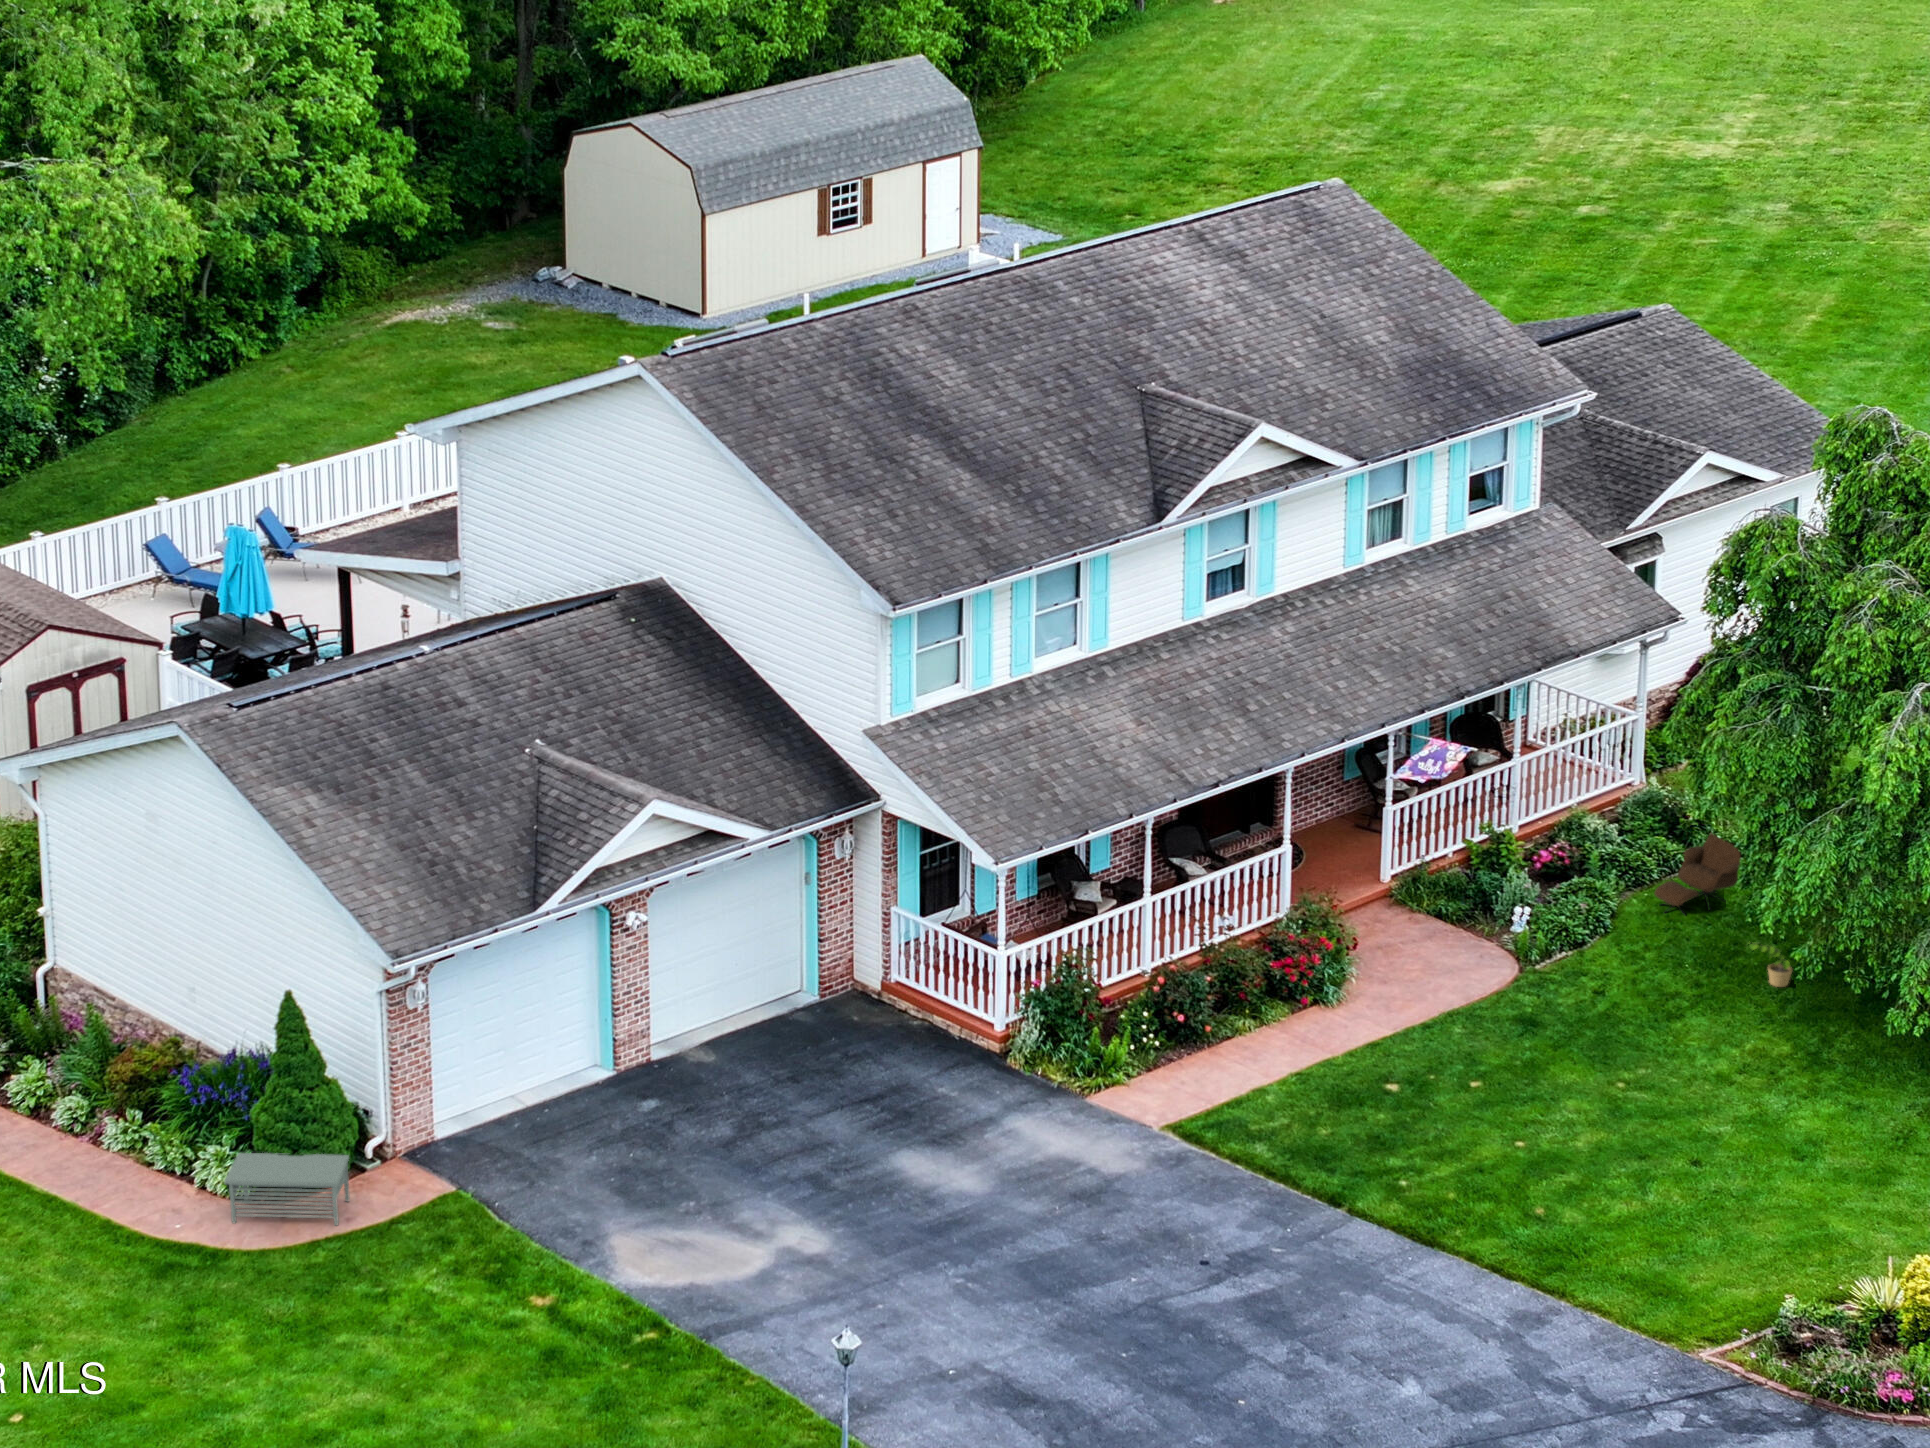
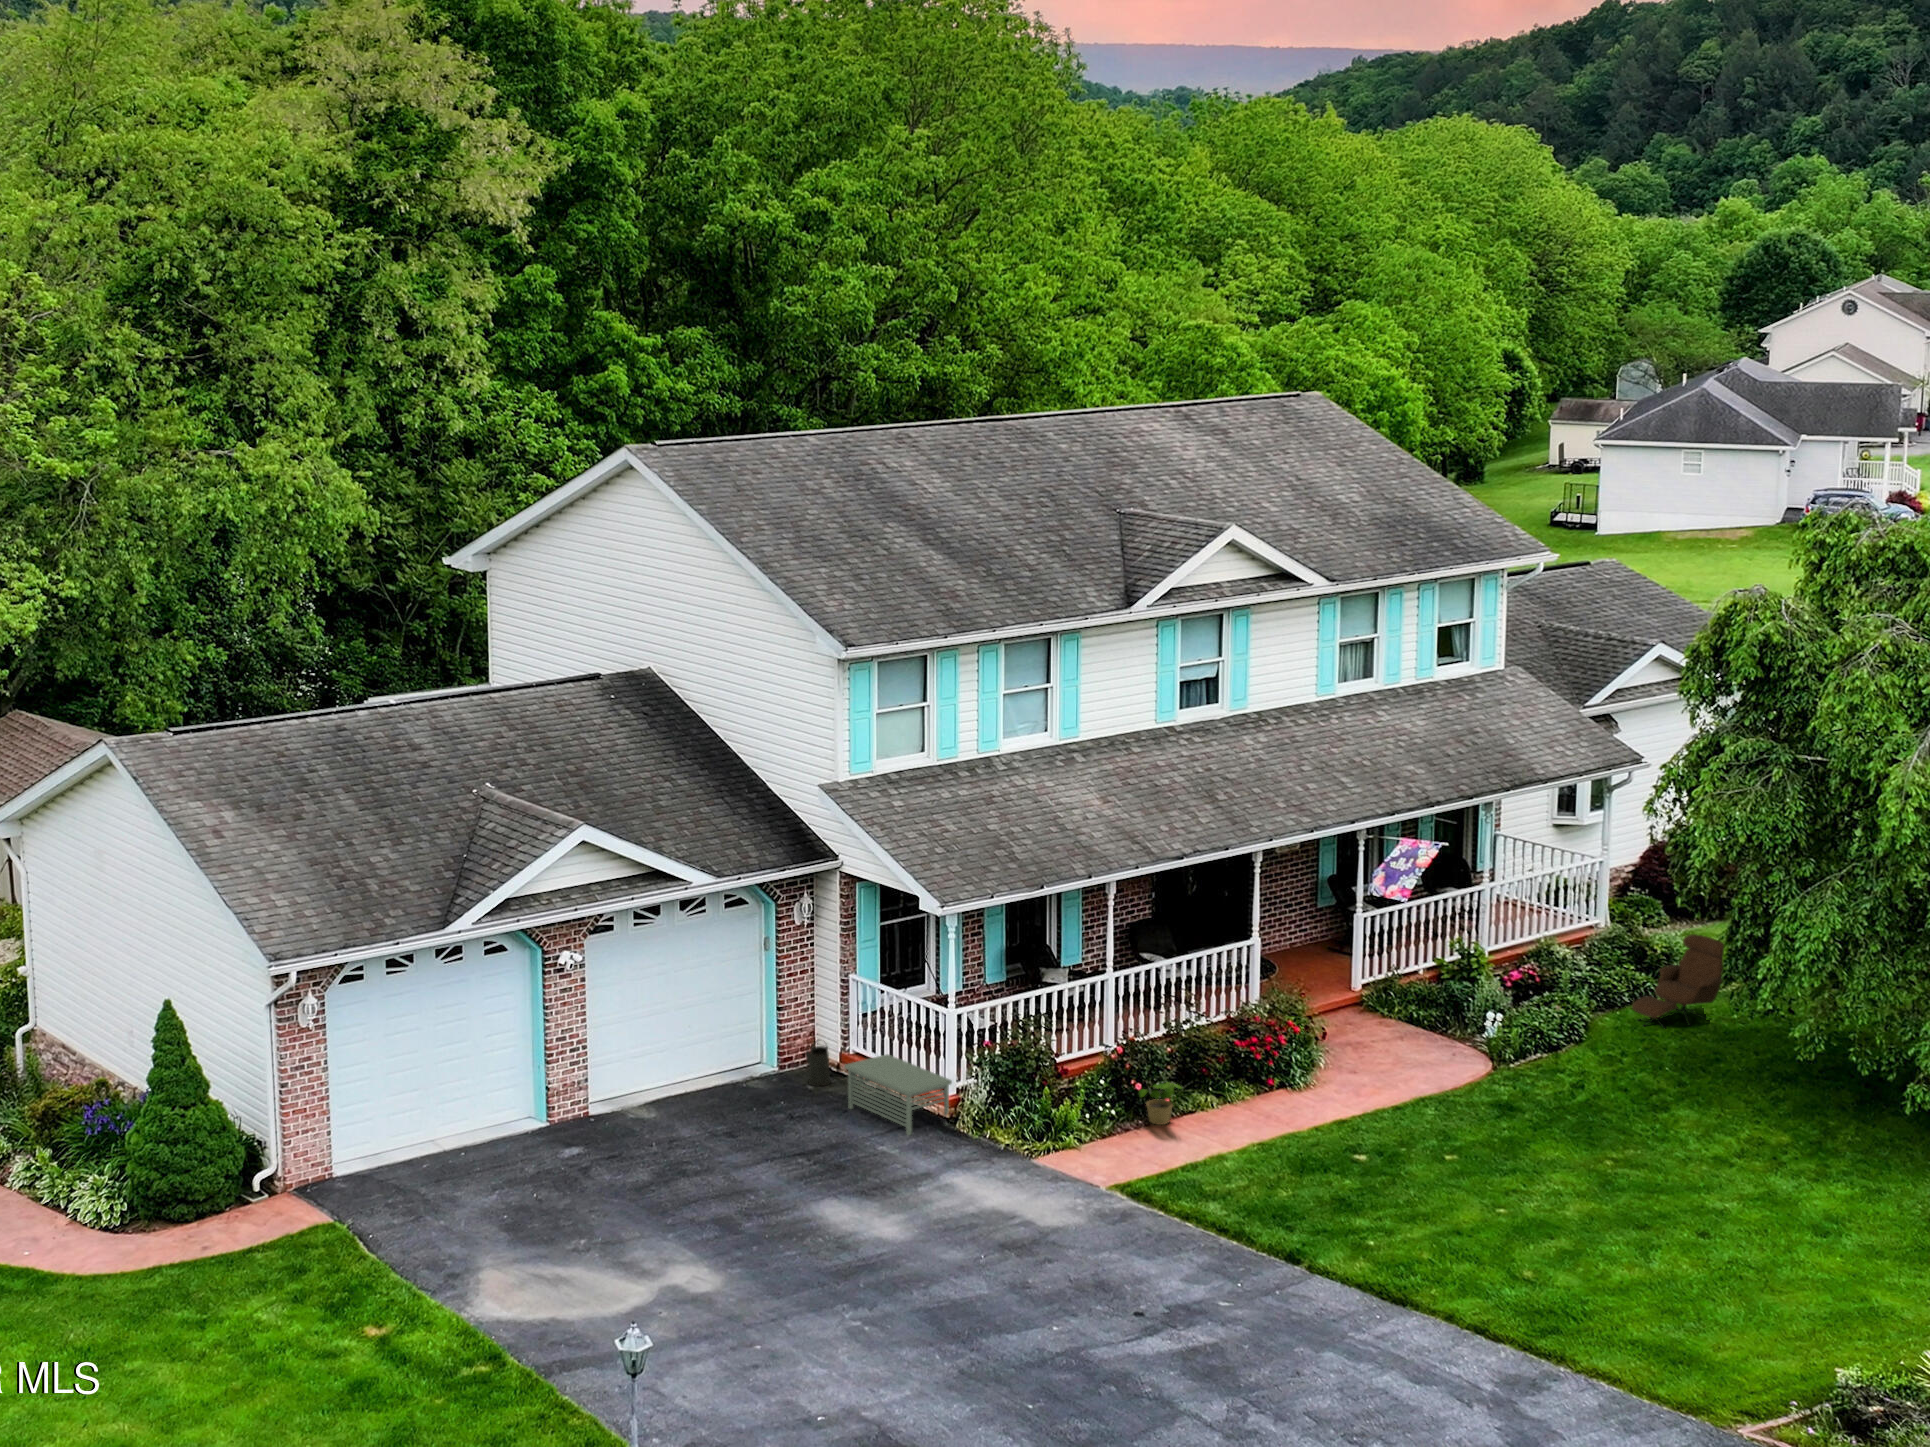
potted plant: present [1749,942,1792,987] -> present [1139,1082,1181,1125]
watering can: none [842,966,874,1016] -> present [806,1041,831,1086]
storage bench: present [224,1153,350,1226] -> present [845,1054,952,1135]

